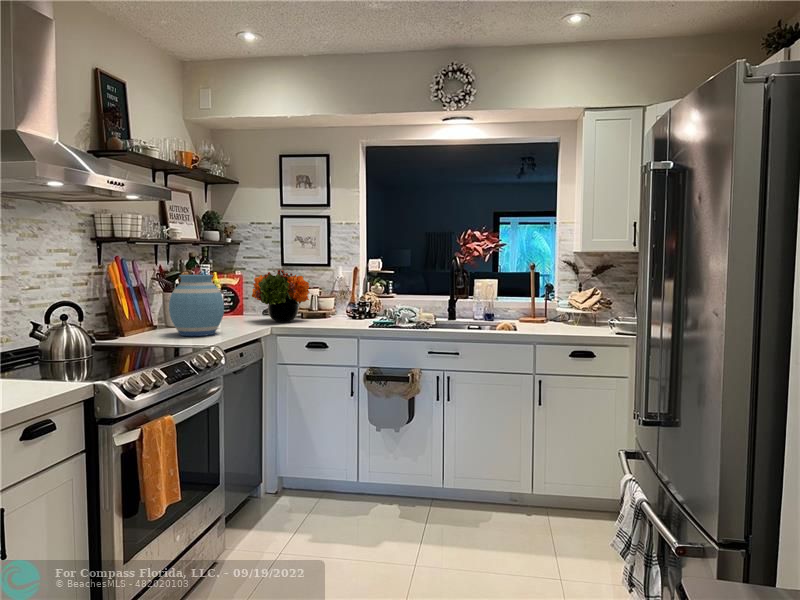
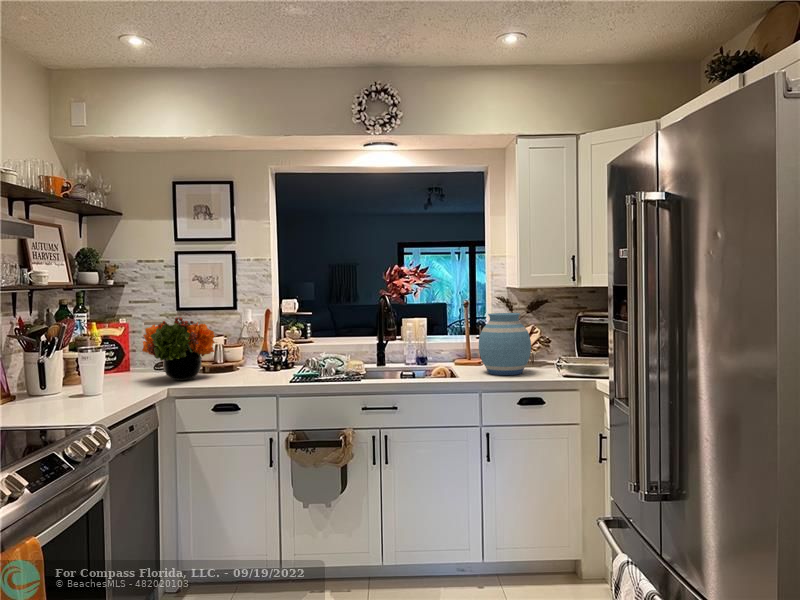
vase: present [169,275,224,336] -> present [479,313,531,375]

